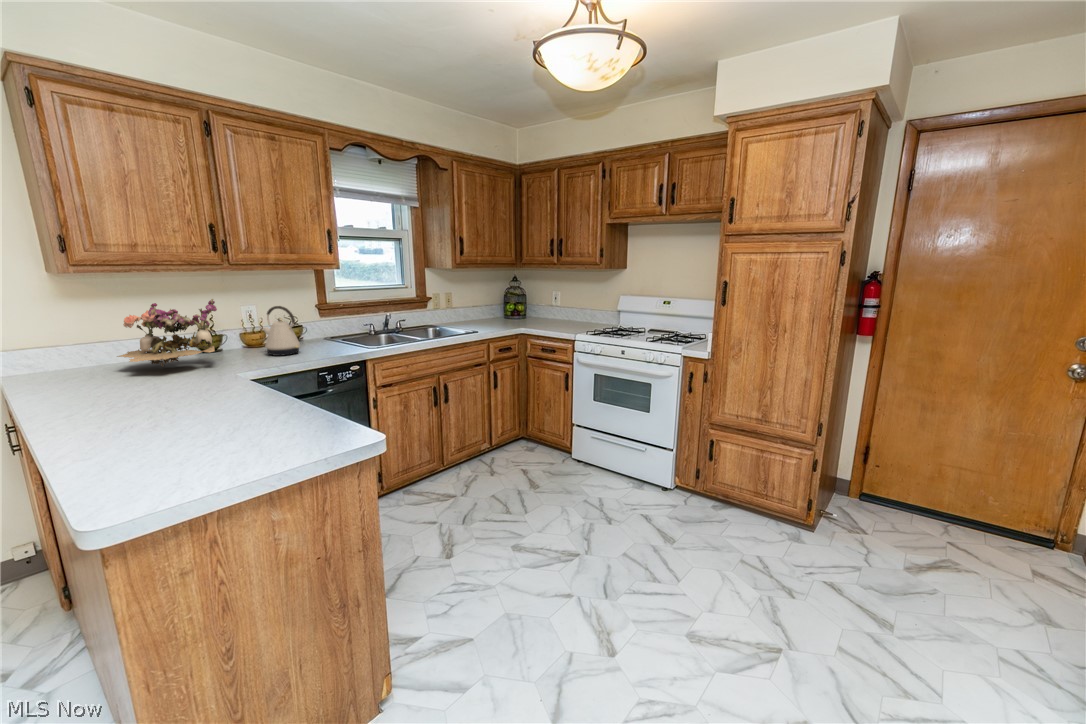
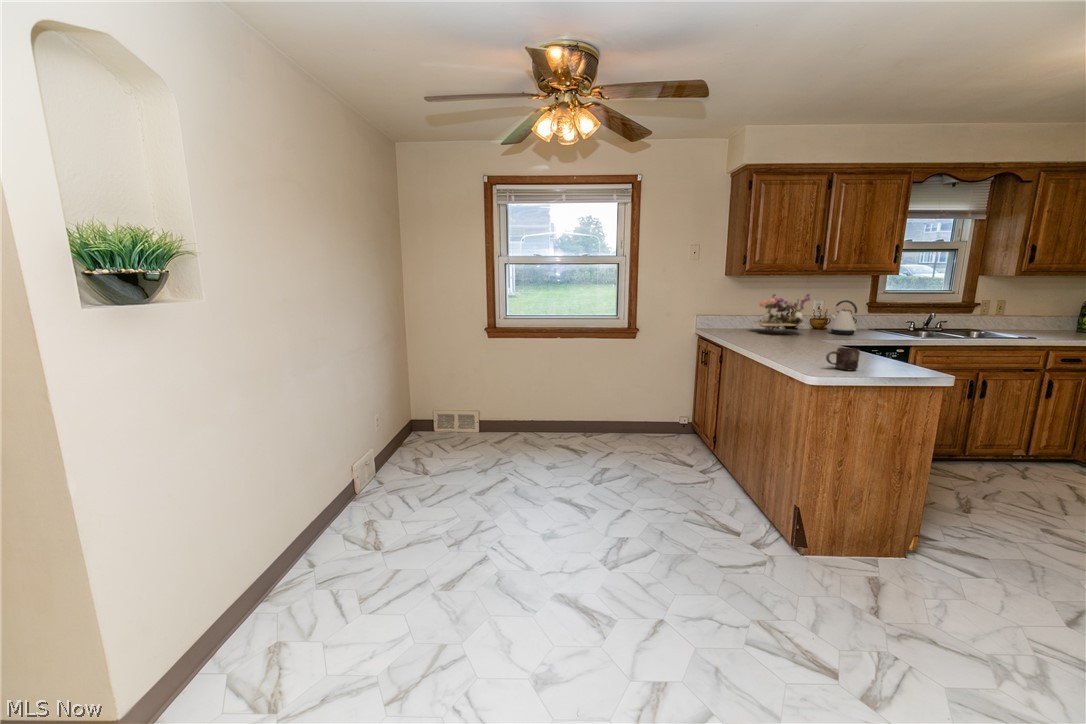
mug: none [149,421,226,471] -> present [826,347,860,370]

